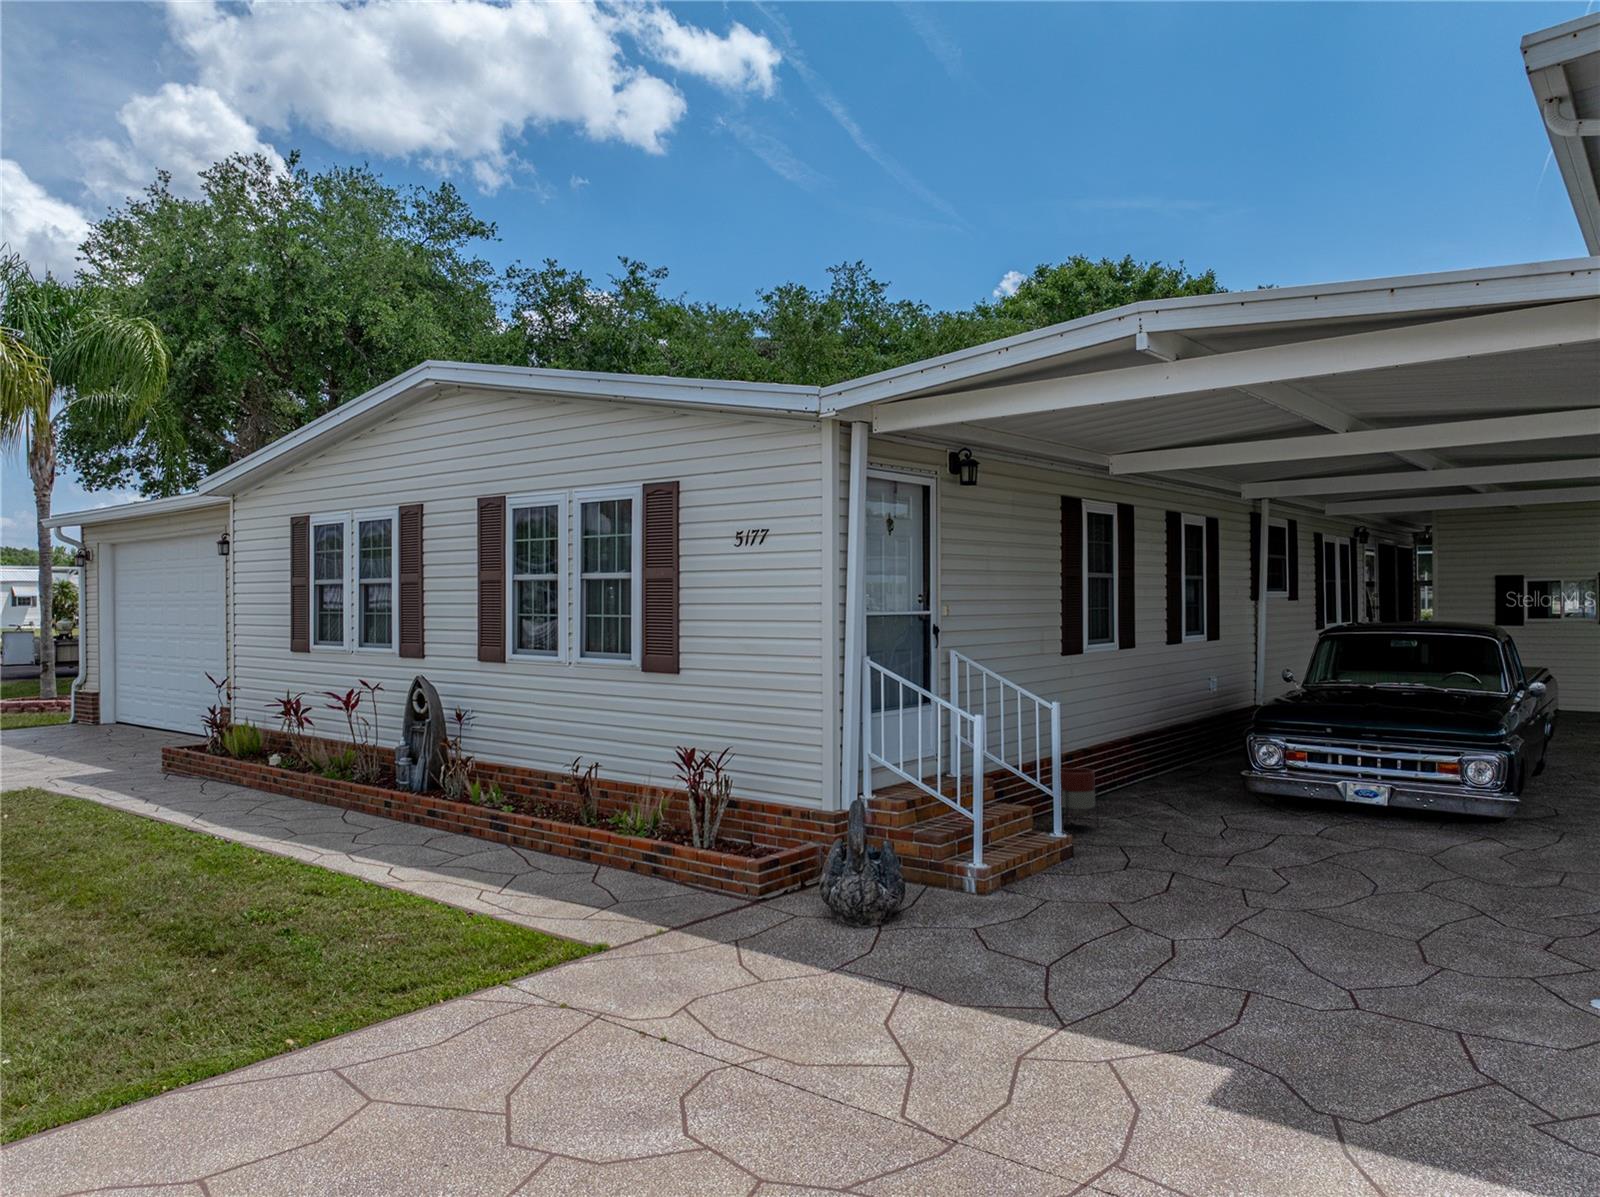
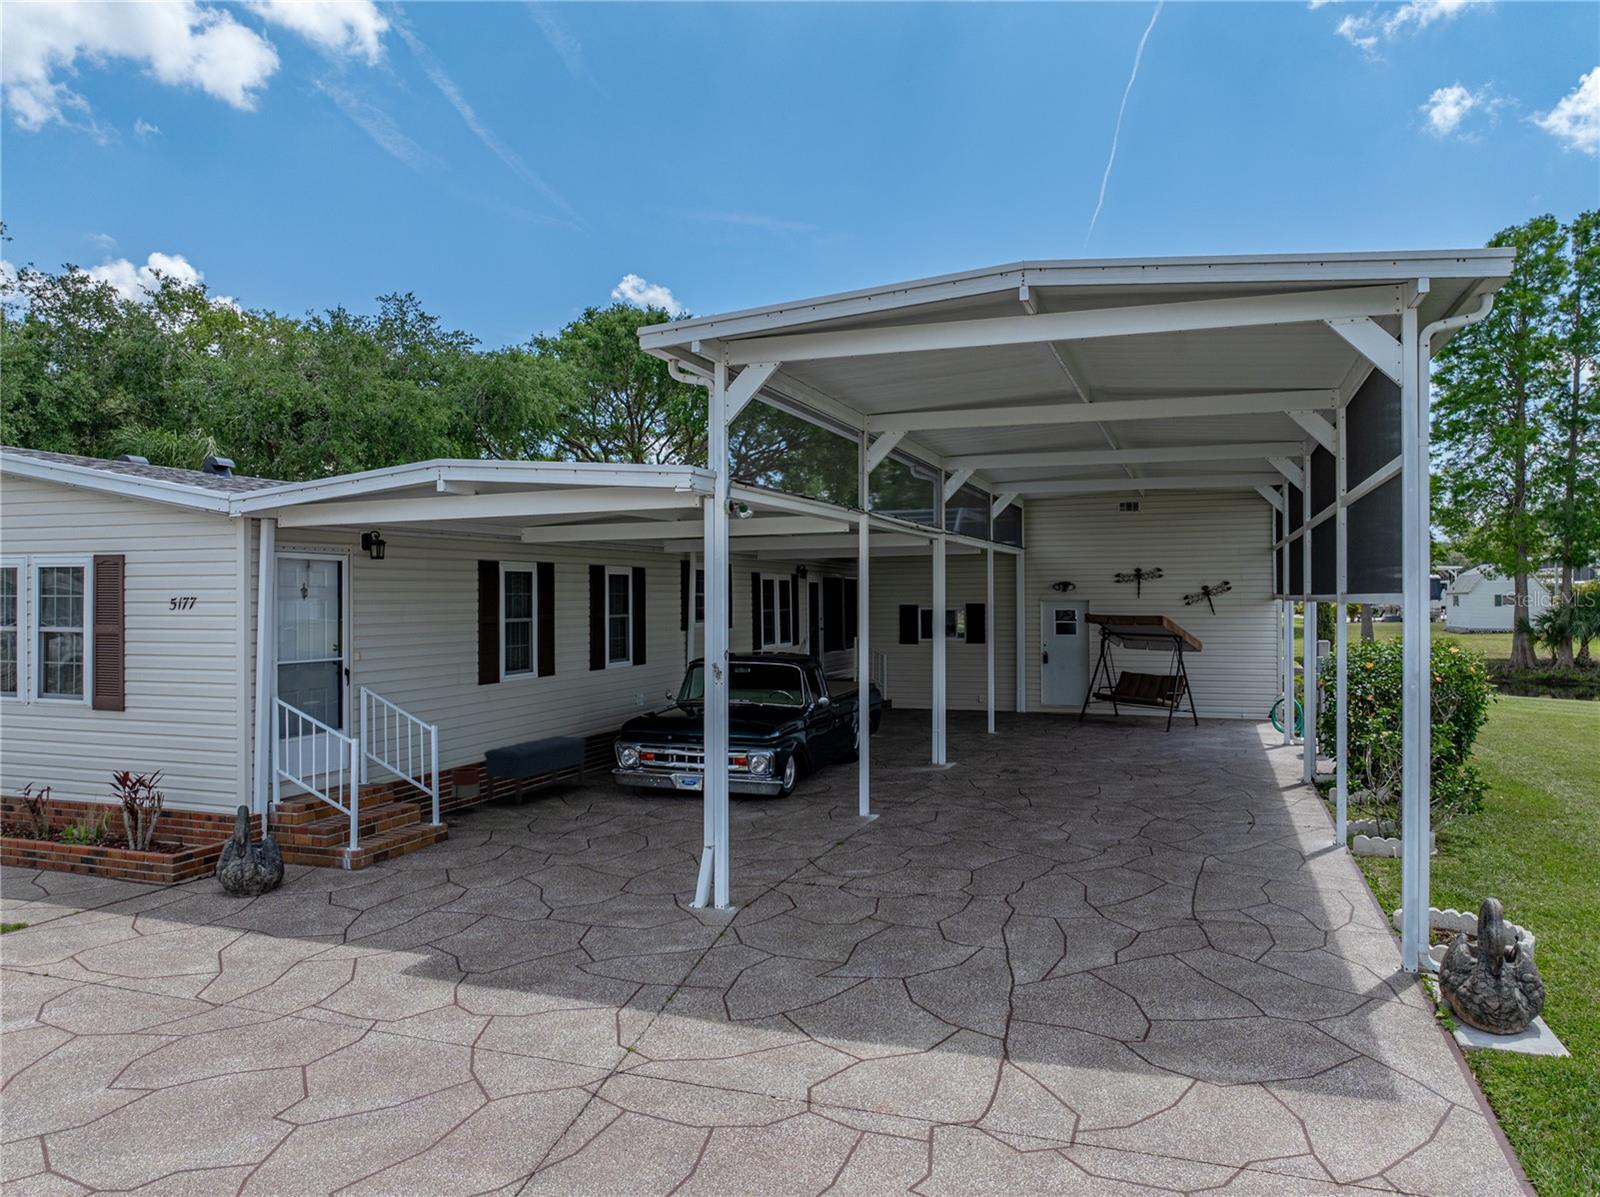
bench: none [1092,732,1223,823] -> present [484,736,586,804]

